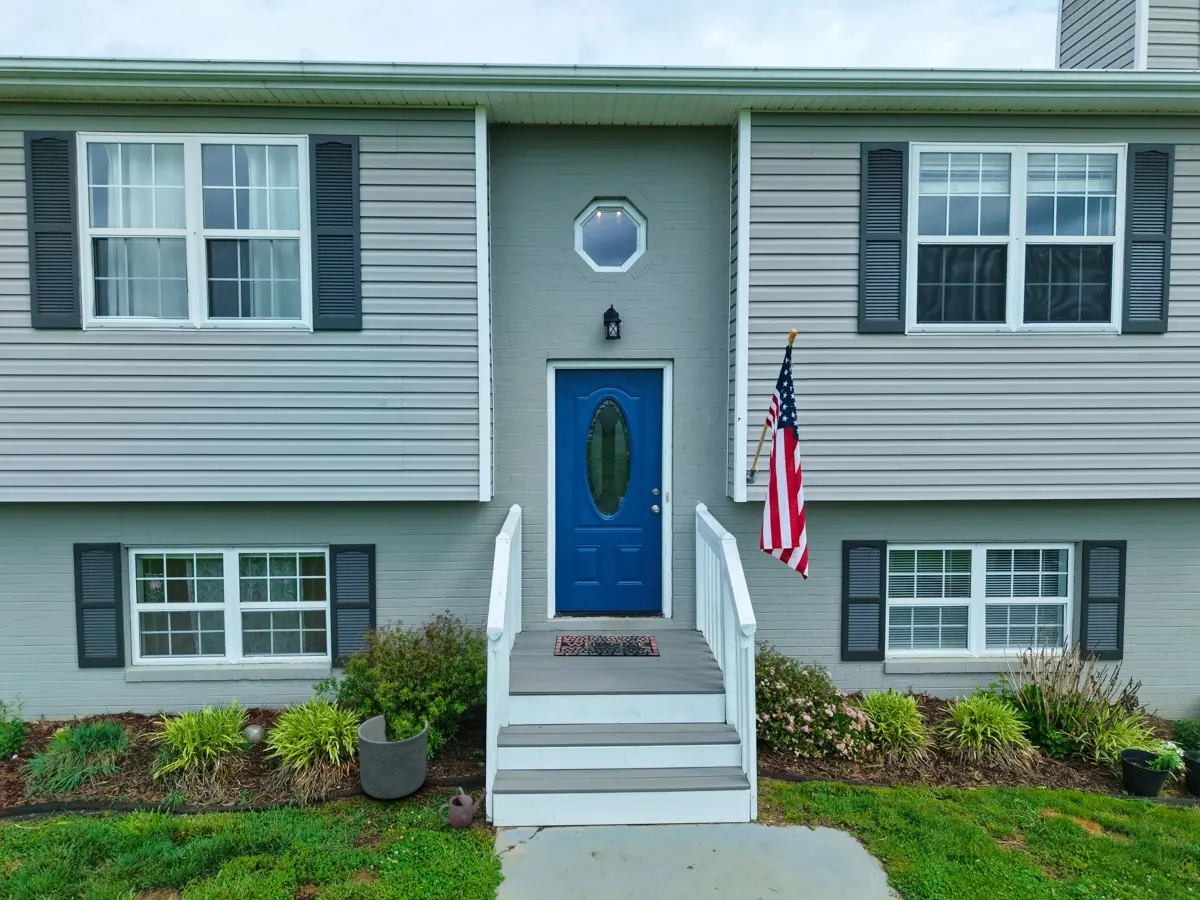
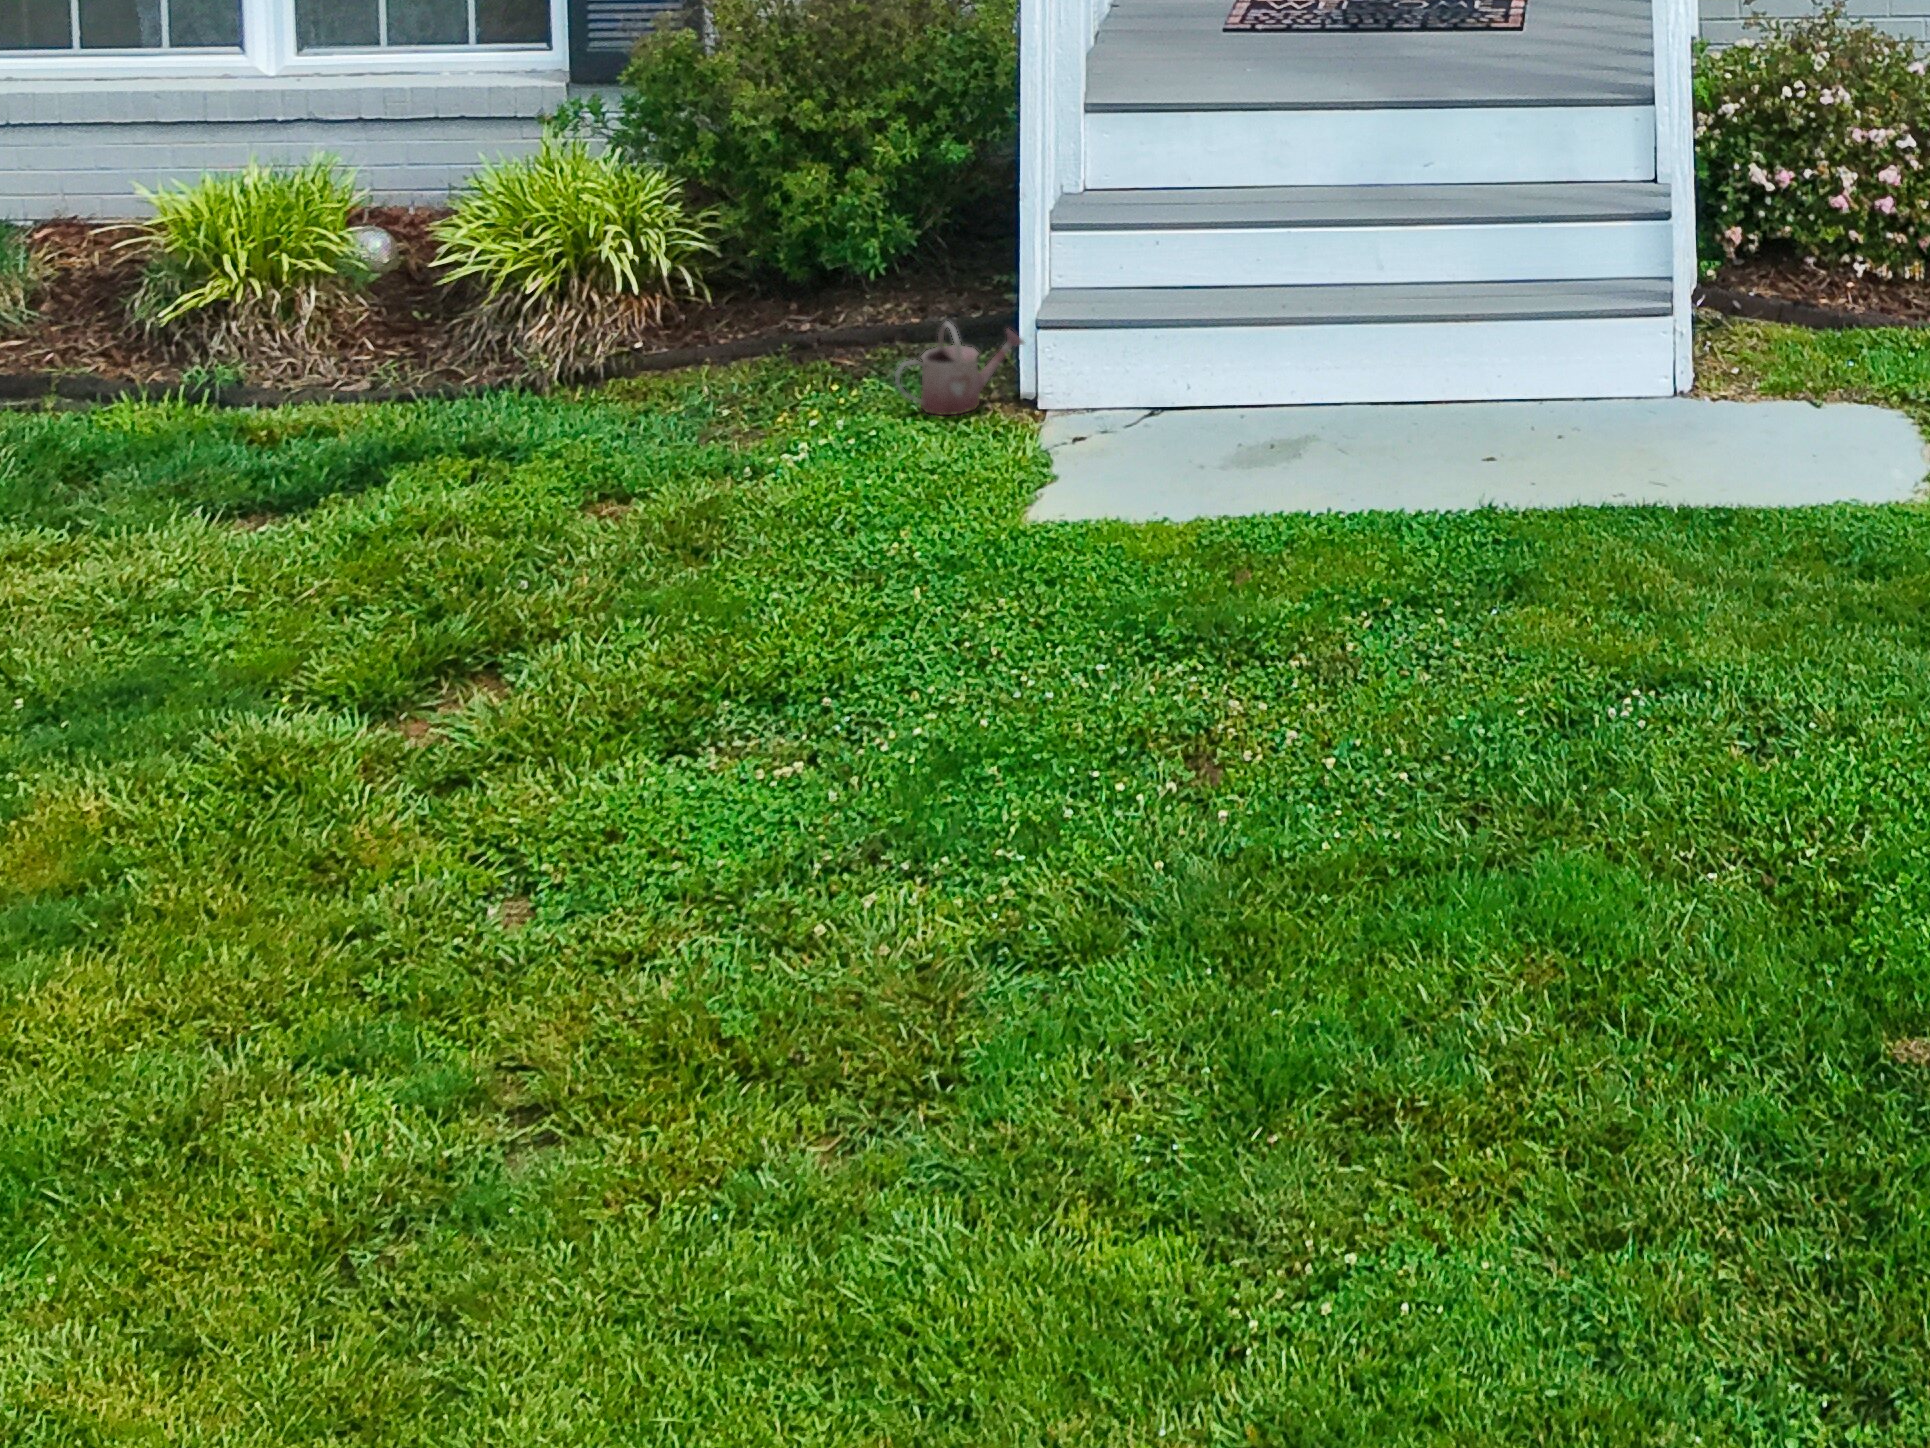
planter: present [358,715,428,799] -> none [676,170,862,372]

